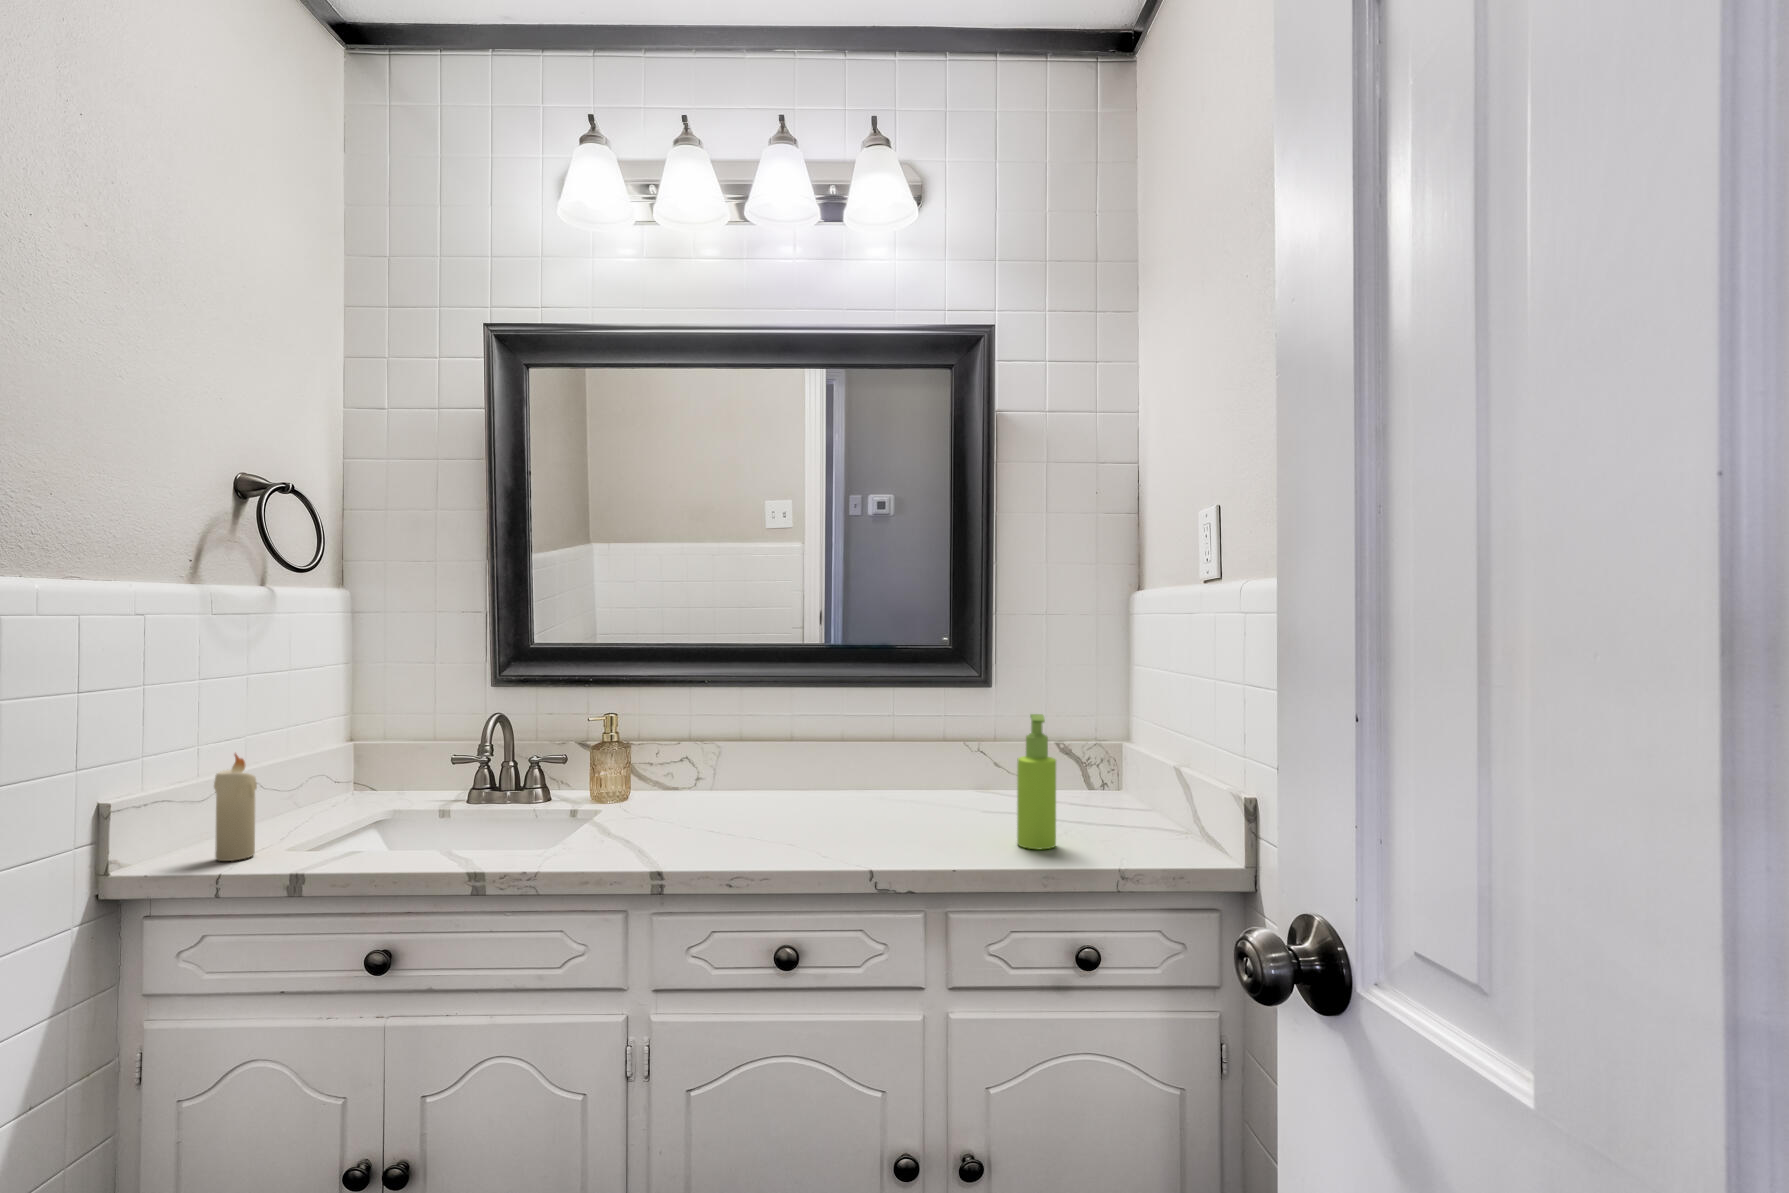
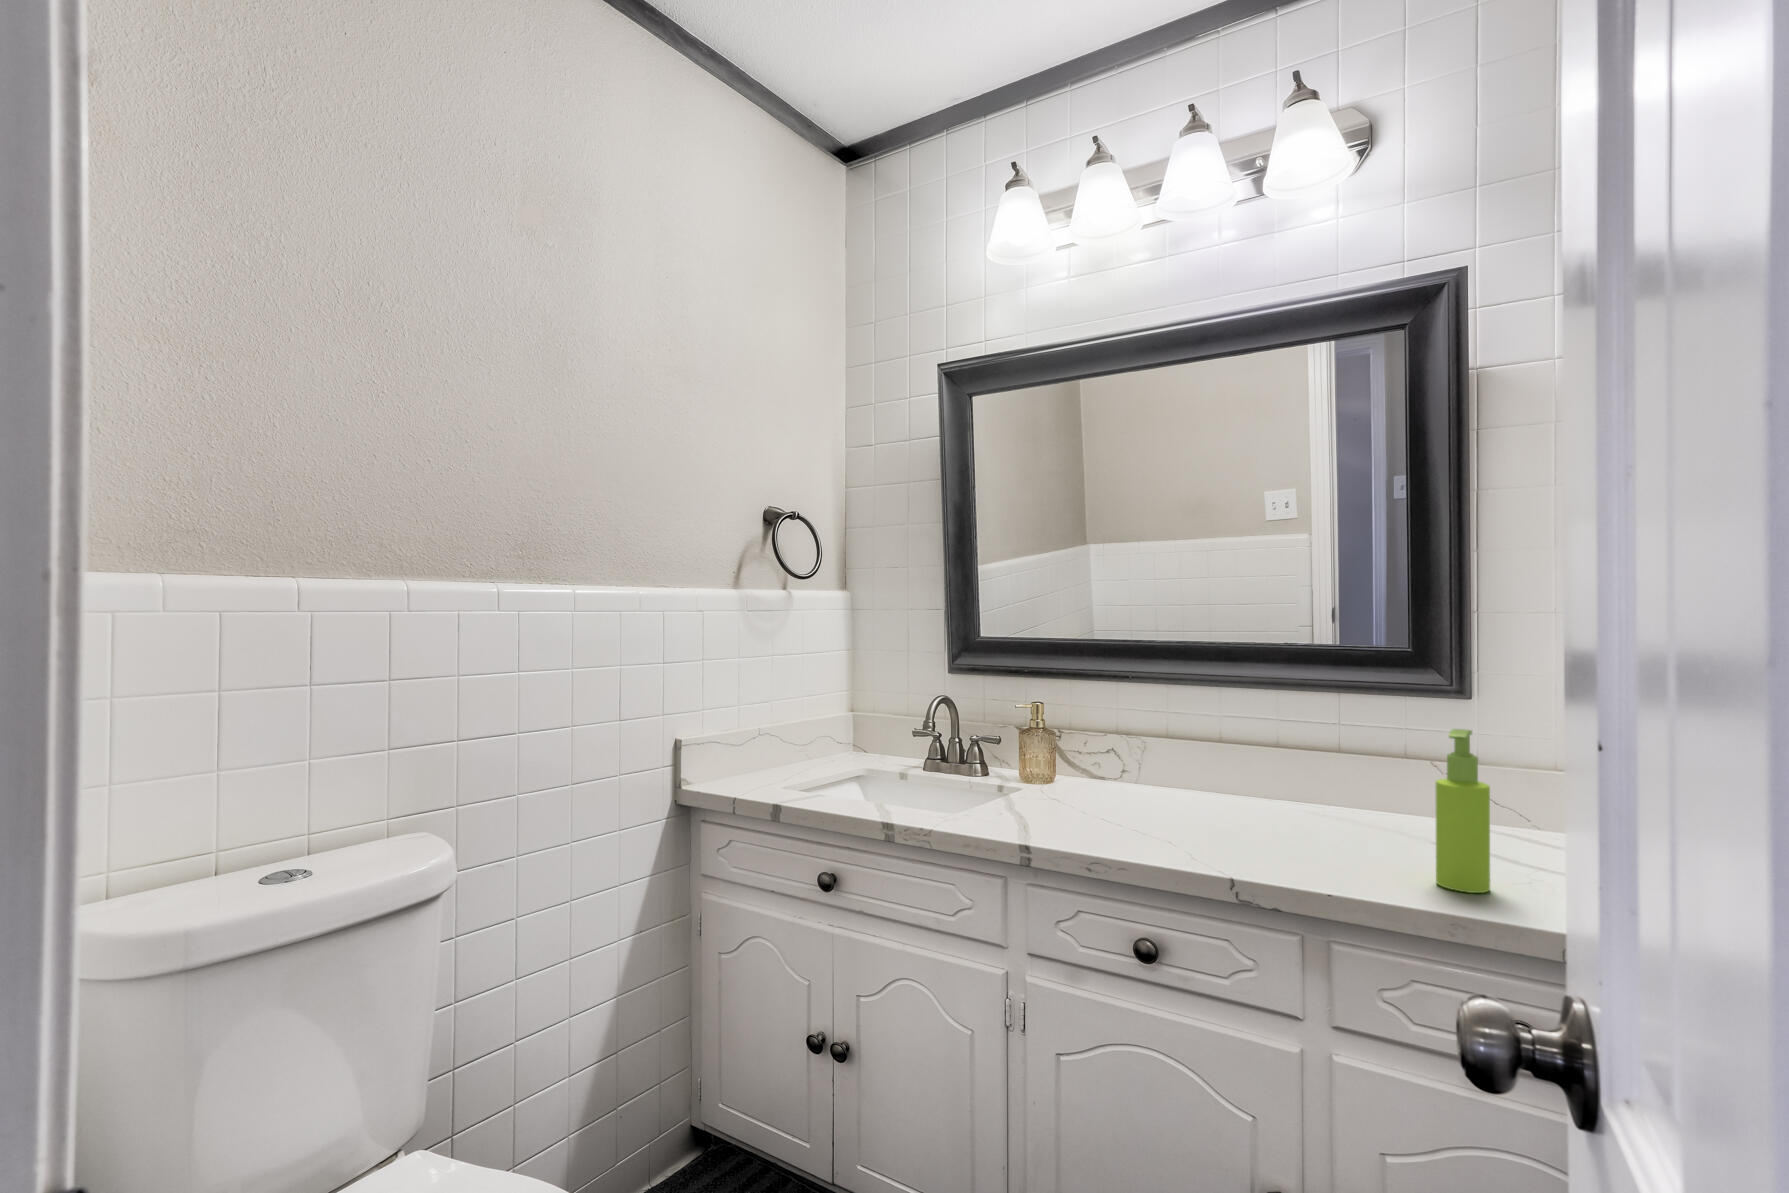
candle: present [214,754,257,861] -> none [738,710,765,789]

